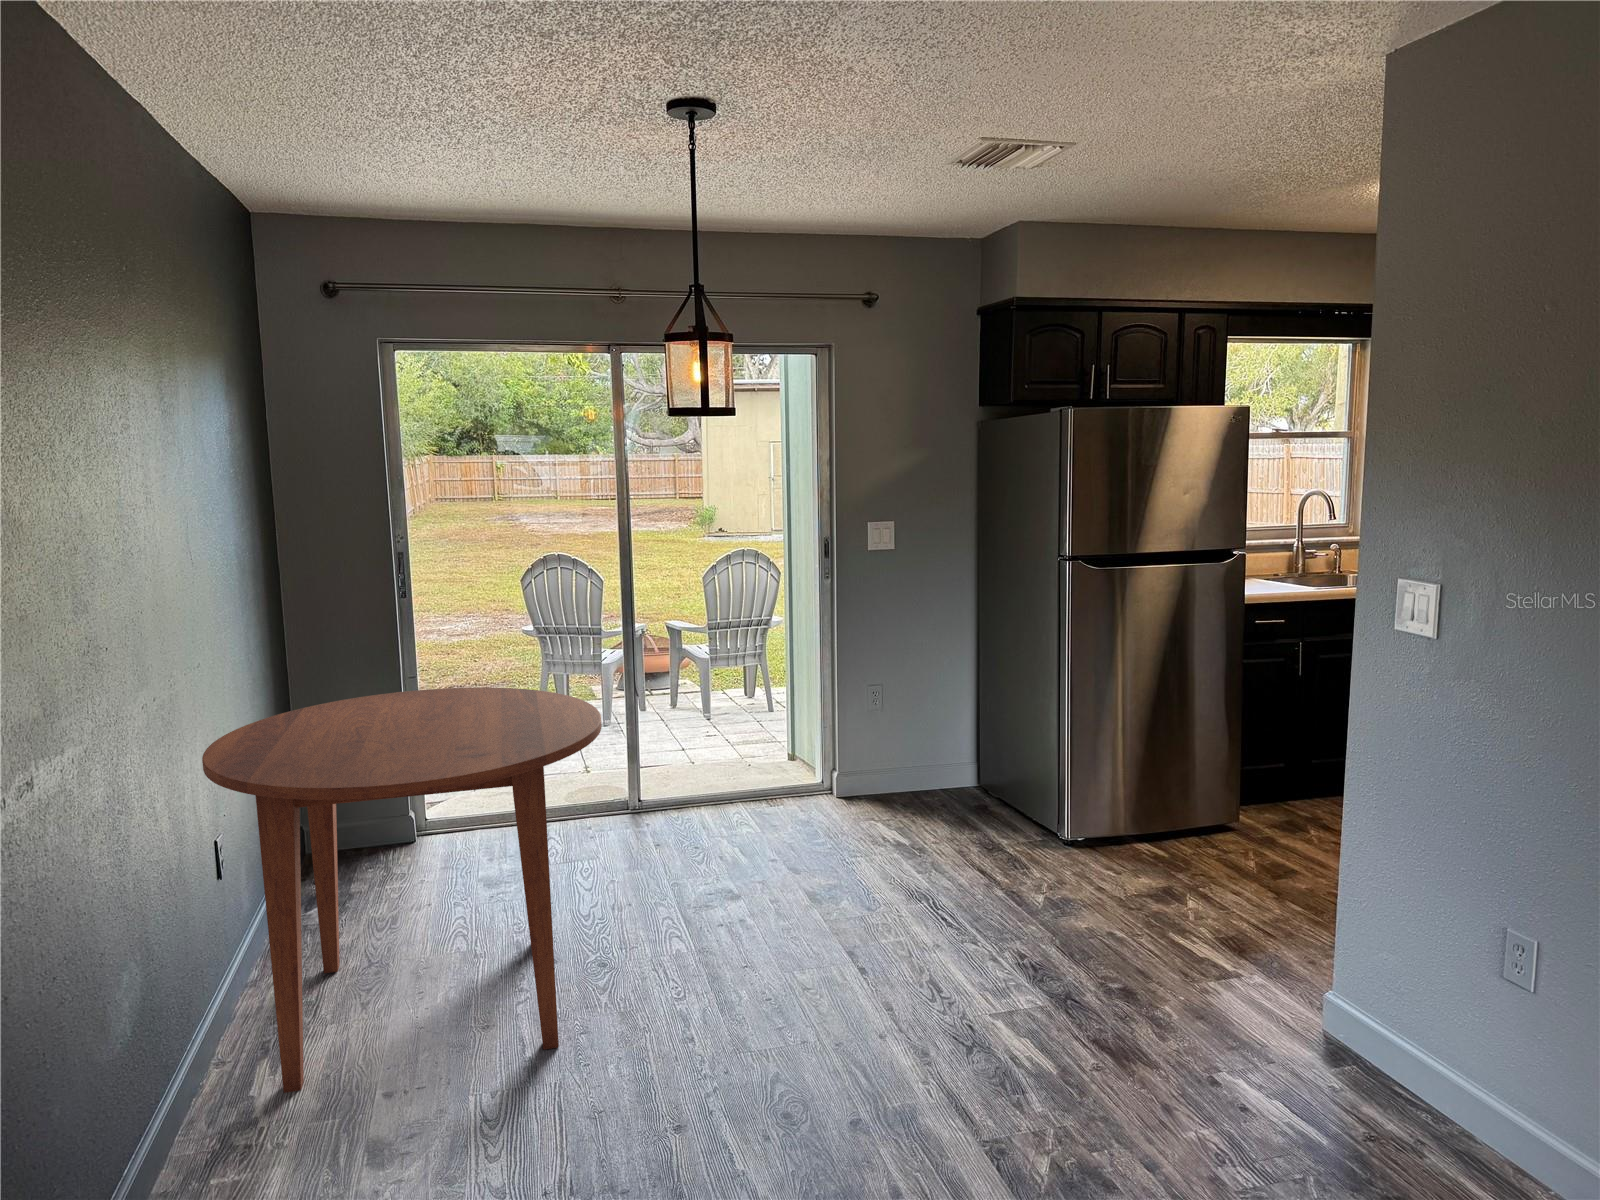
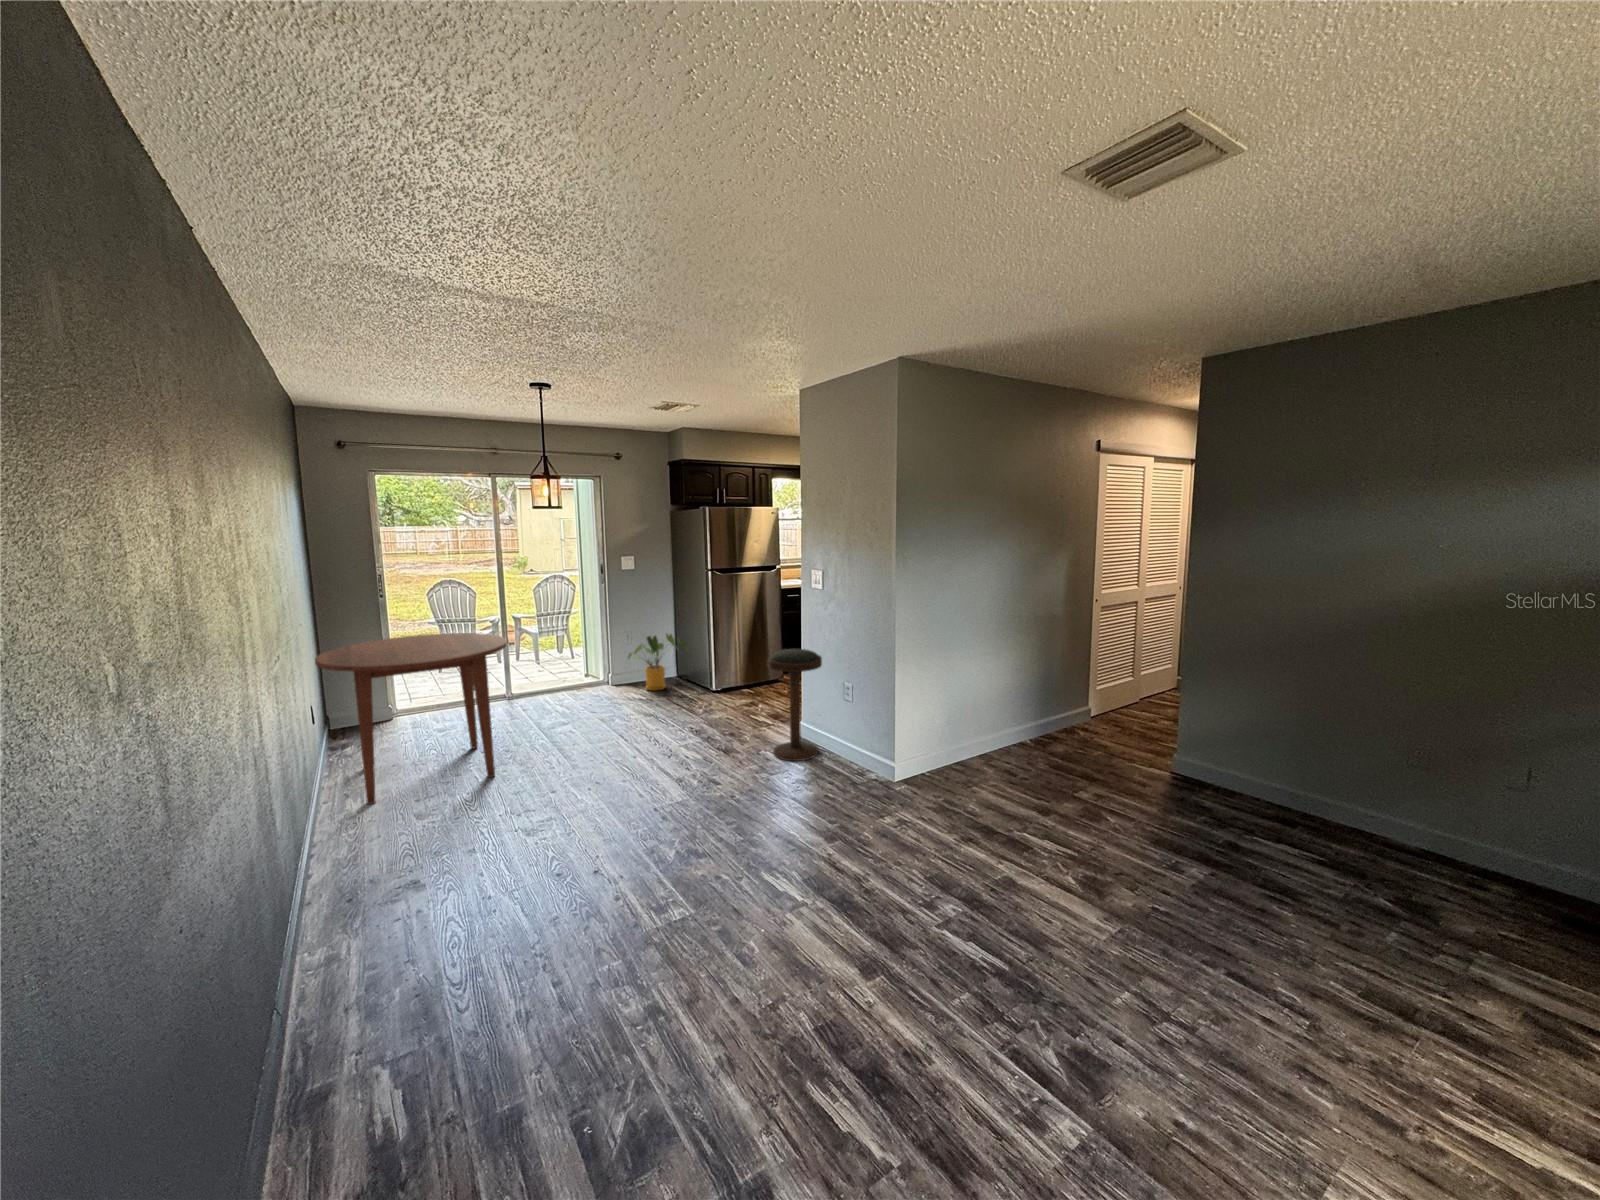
house plant: none [875,691,1005,818] -> present [628,634,687,691]
bar stool: none [1261,805,1442,1150] -> present [768,649,822,761]

